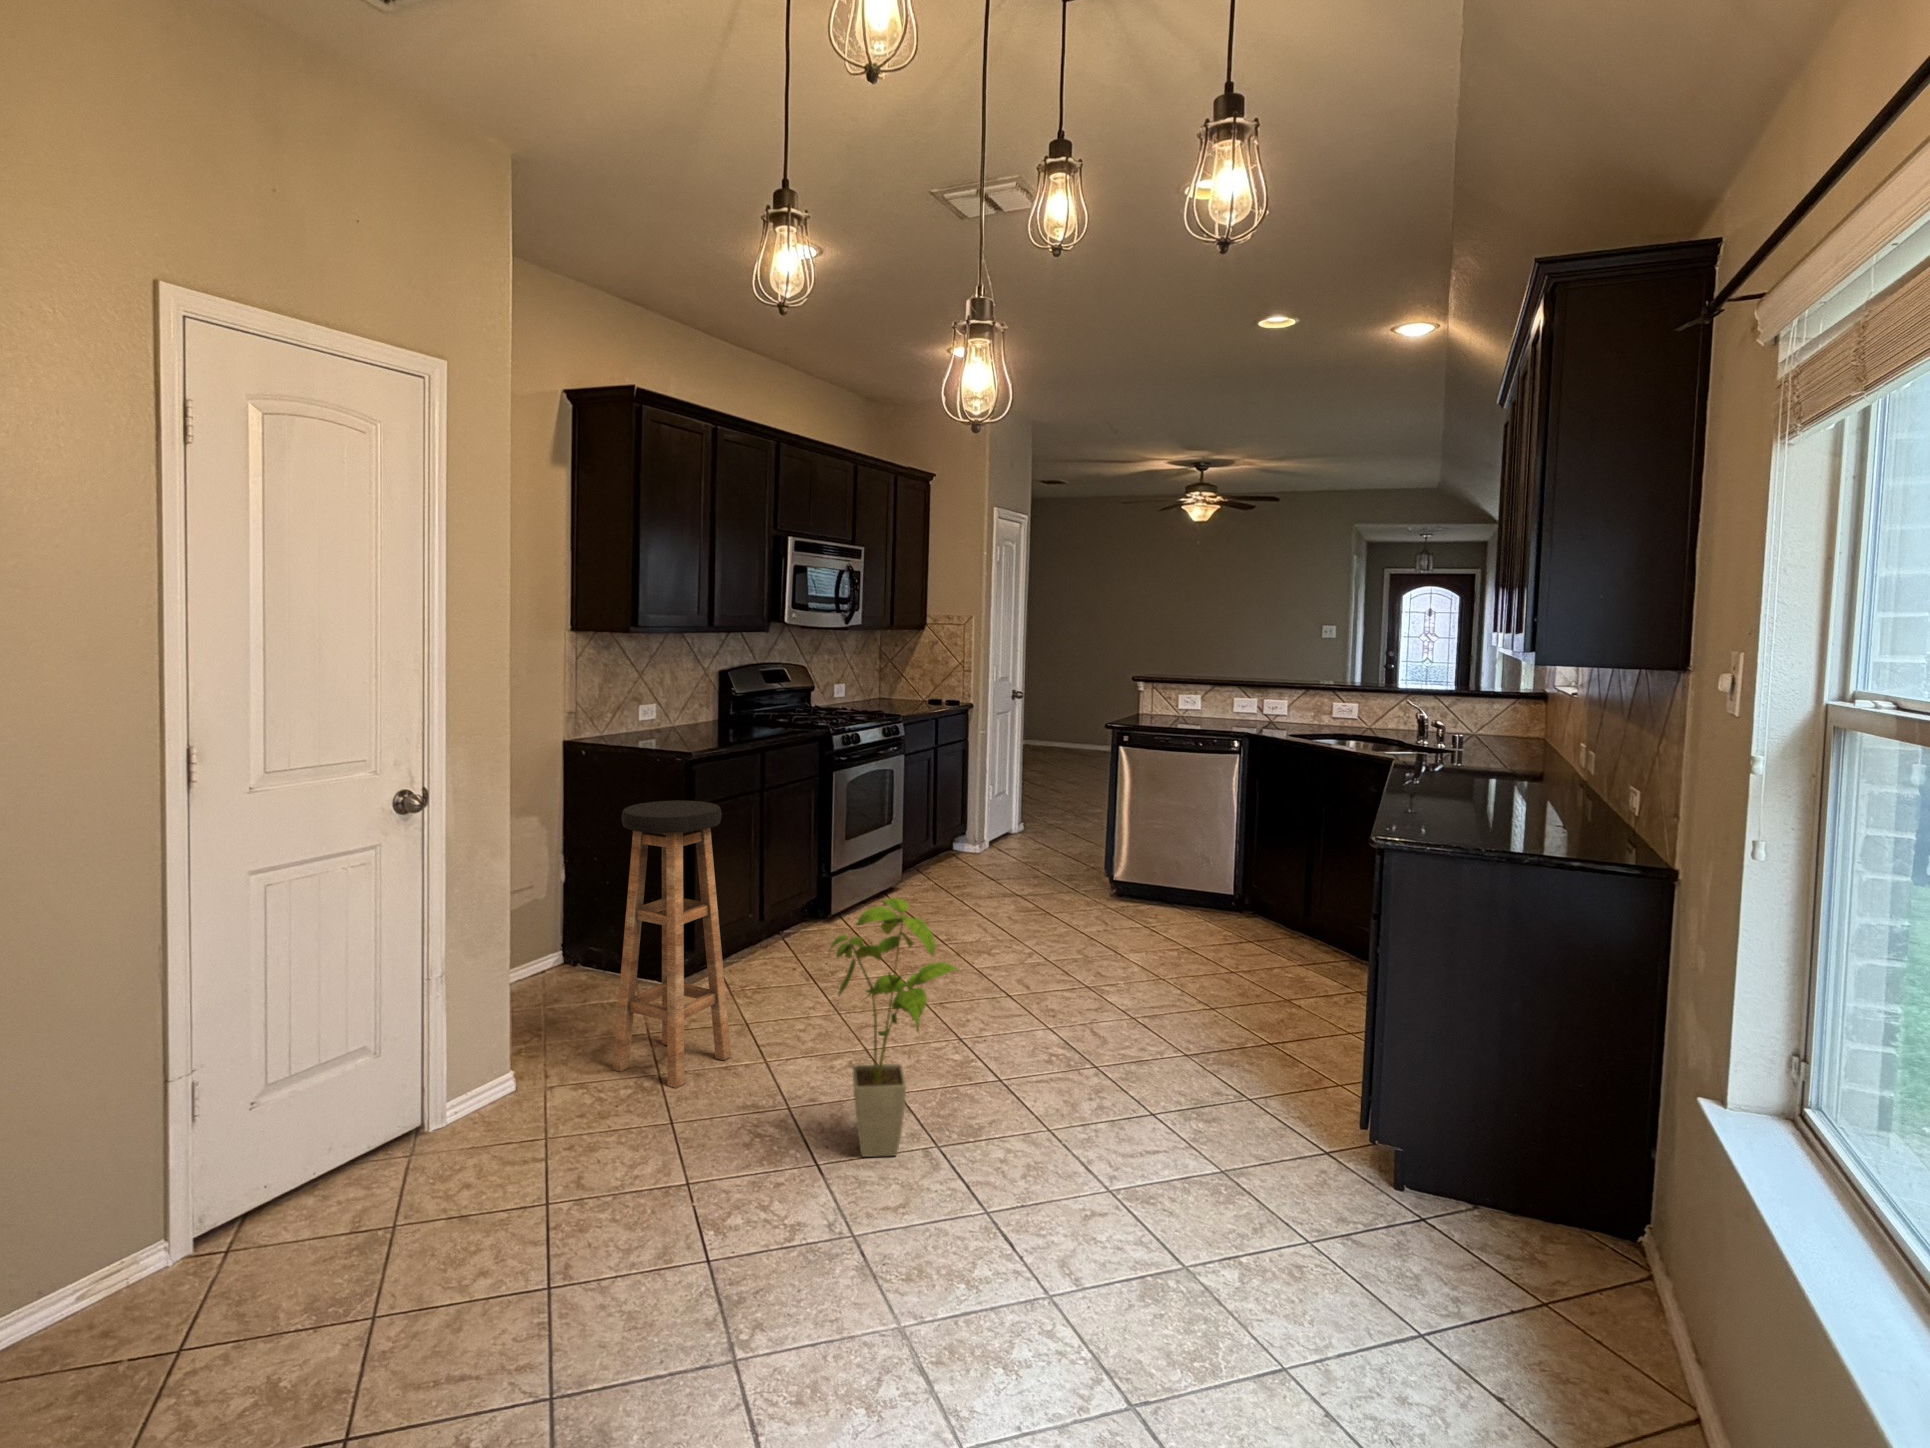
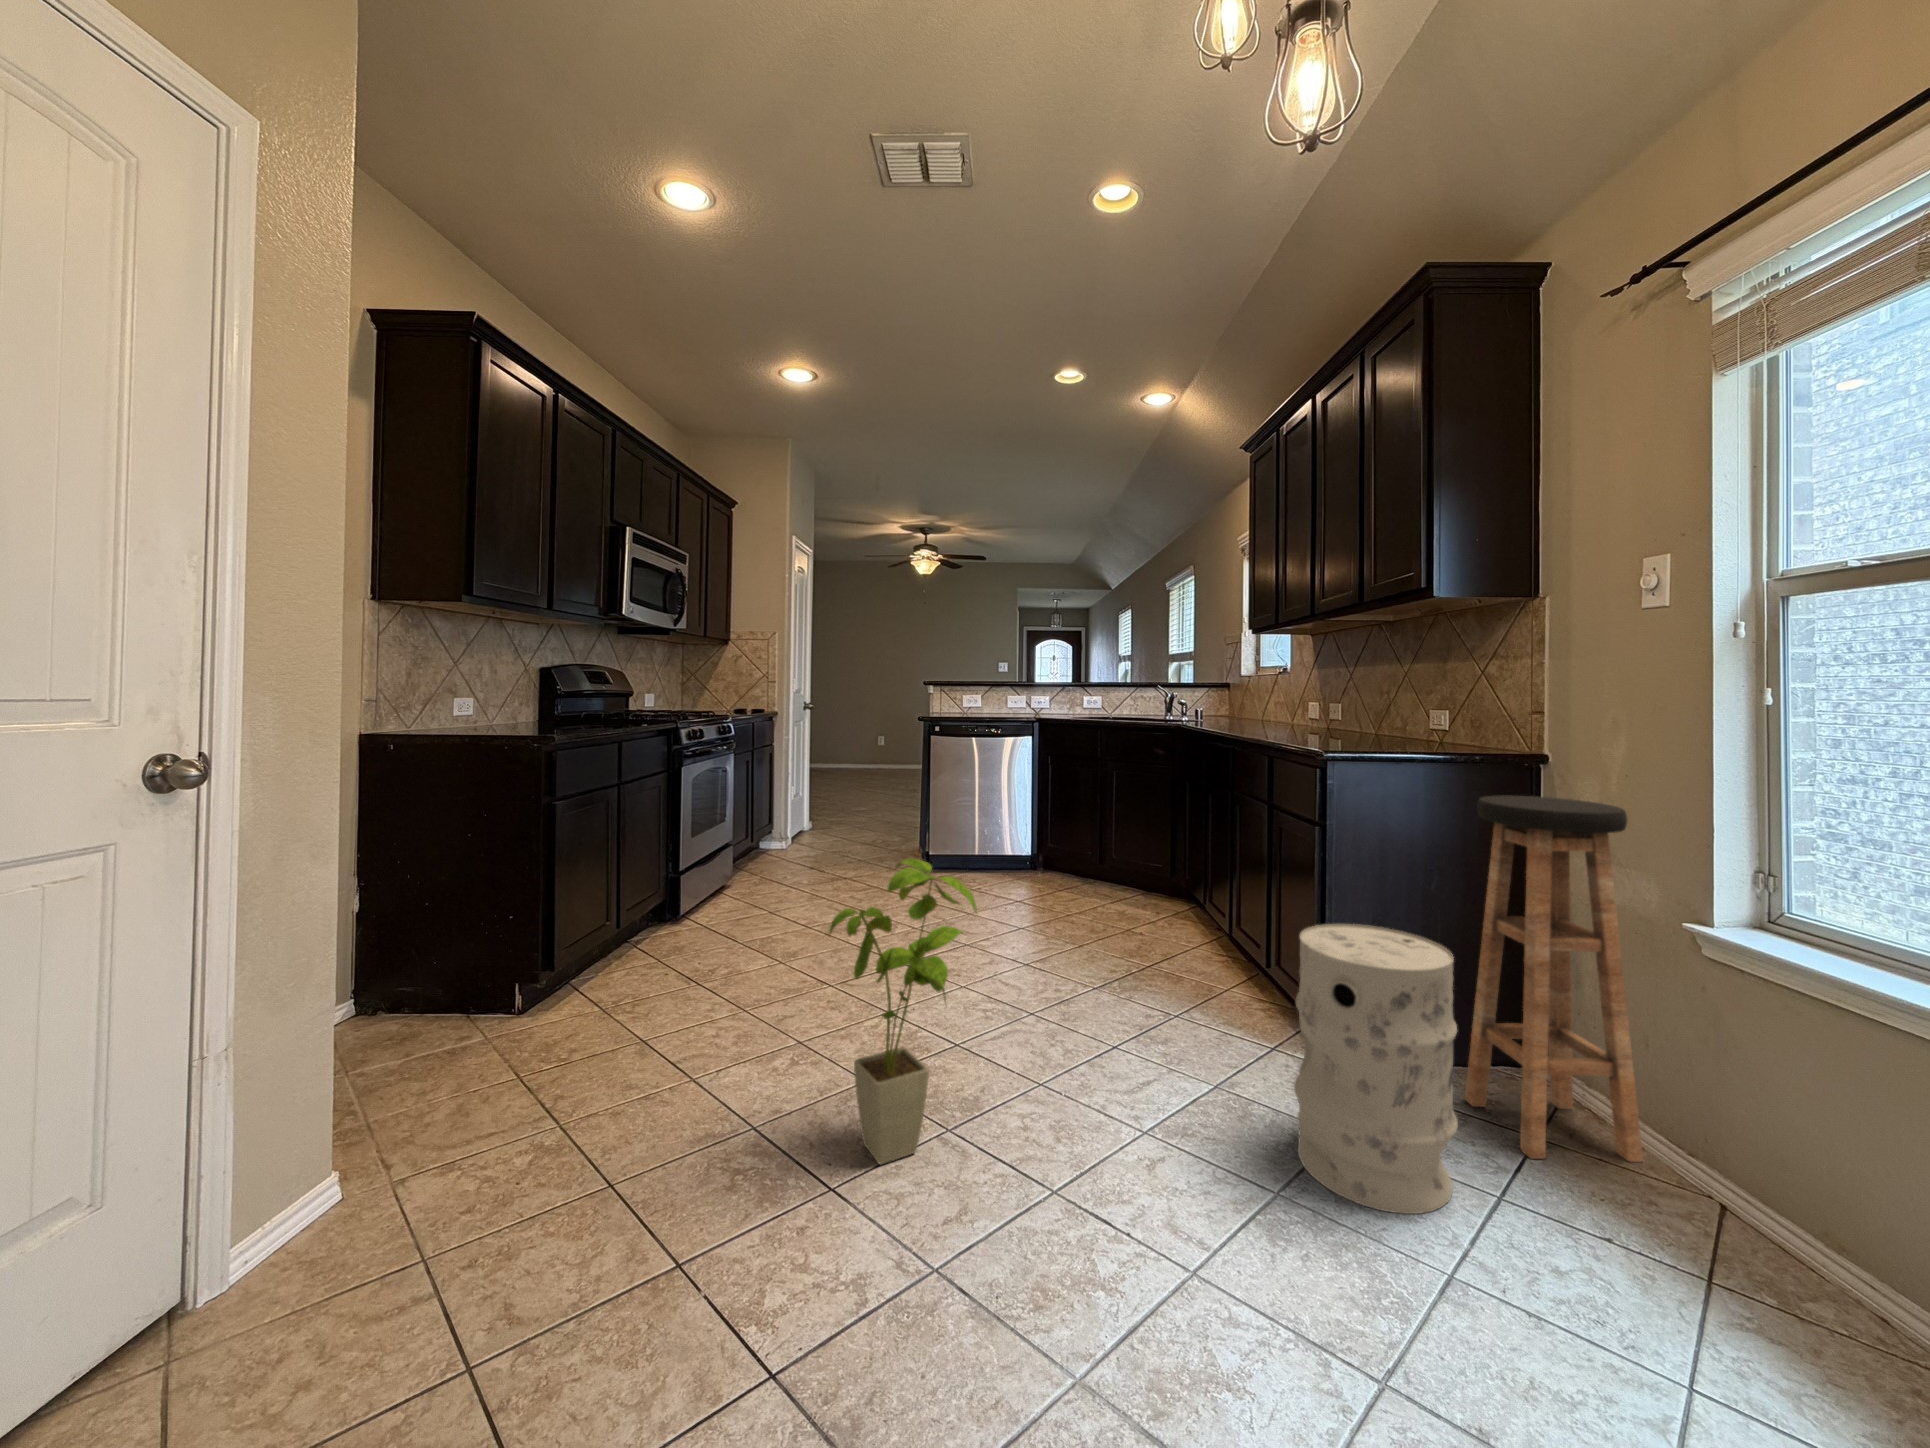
bar stool: present [613,801,731,1088] -> present [1465,796,1643,1162]
trash can: none [1246,1021,1421,1336] -> present [1294,924,1458,1214]

